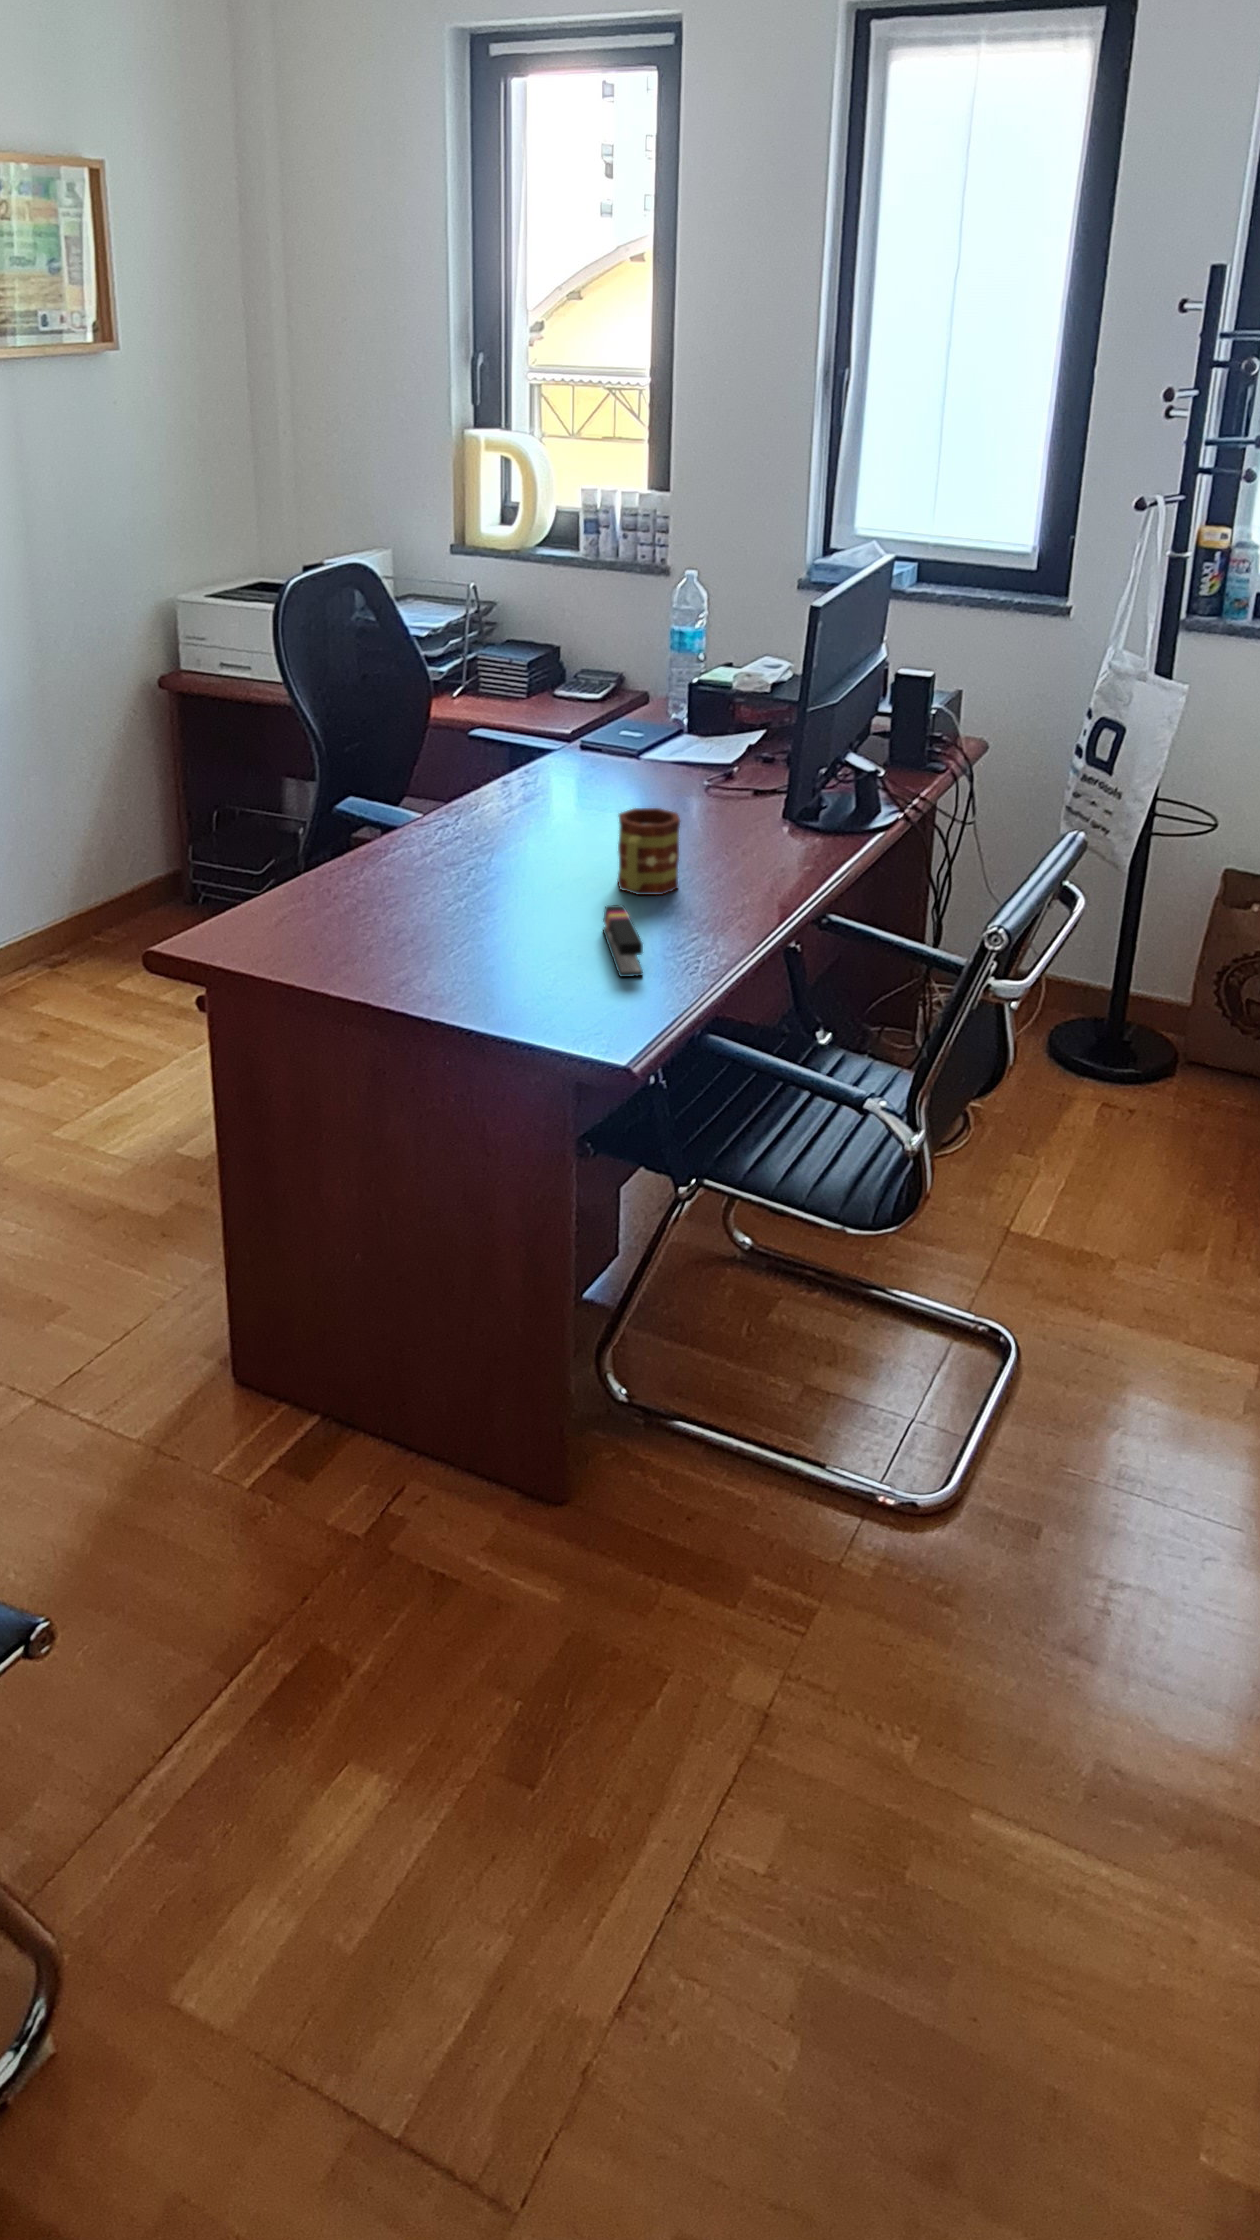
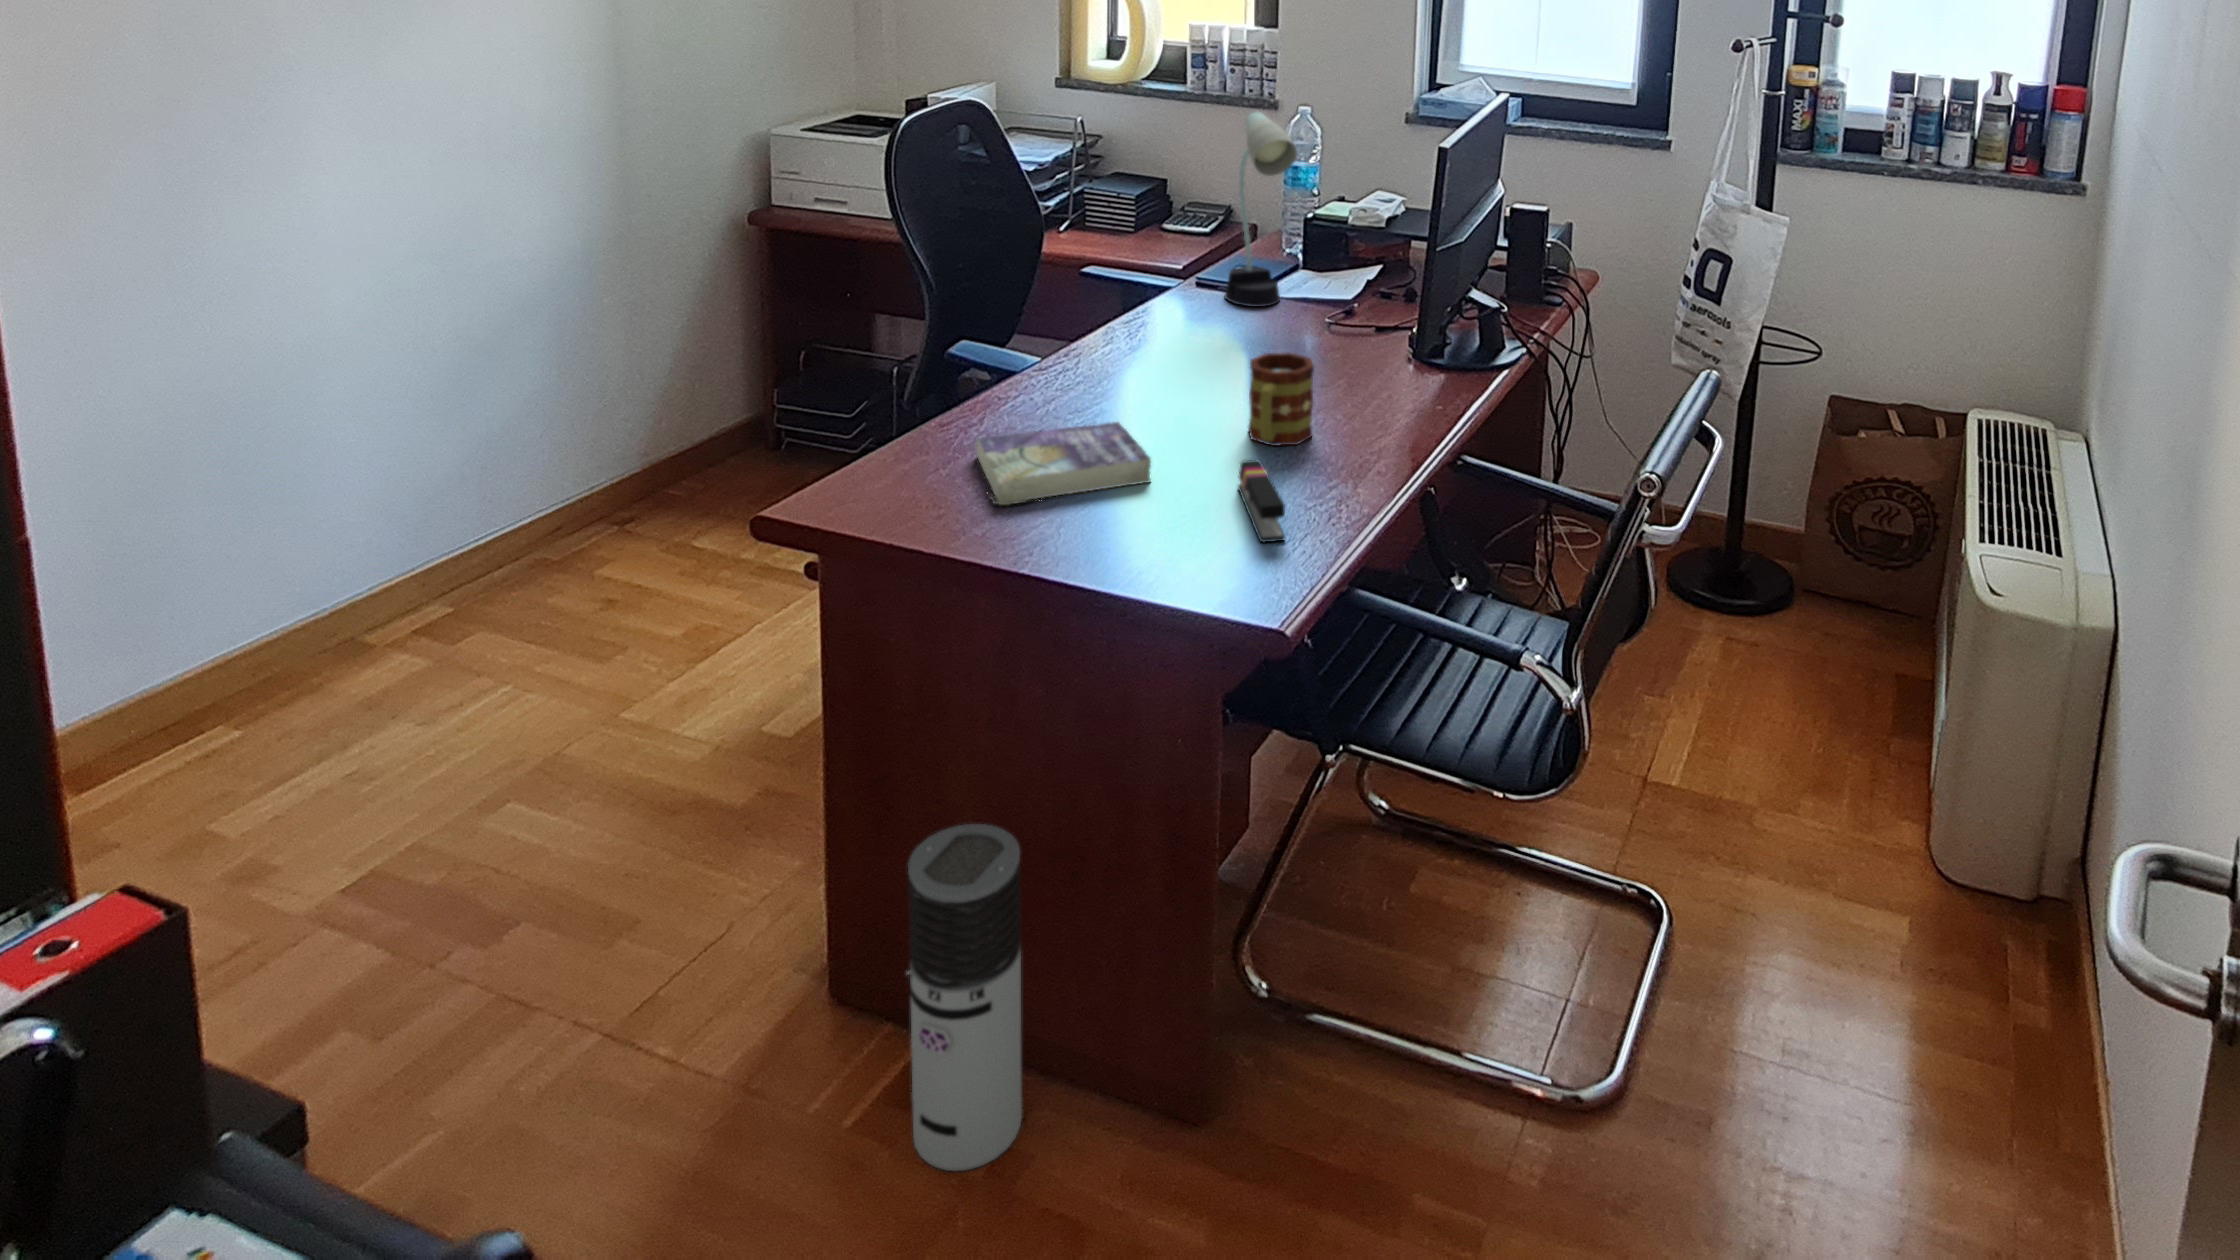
desk lamp: none [606,575,677,770] -> present [1225,112,1297,307]
book: none [361,870,522,941] -> present [976,422,1151,505]
air purifier: none [306,1216,412,1498] -> present [907,824,1022,1171]

